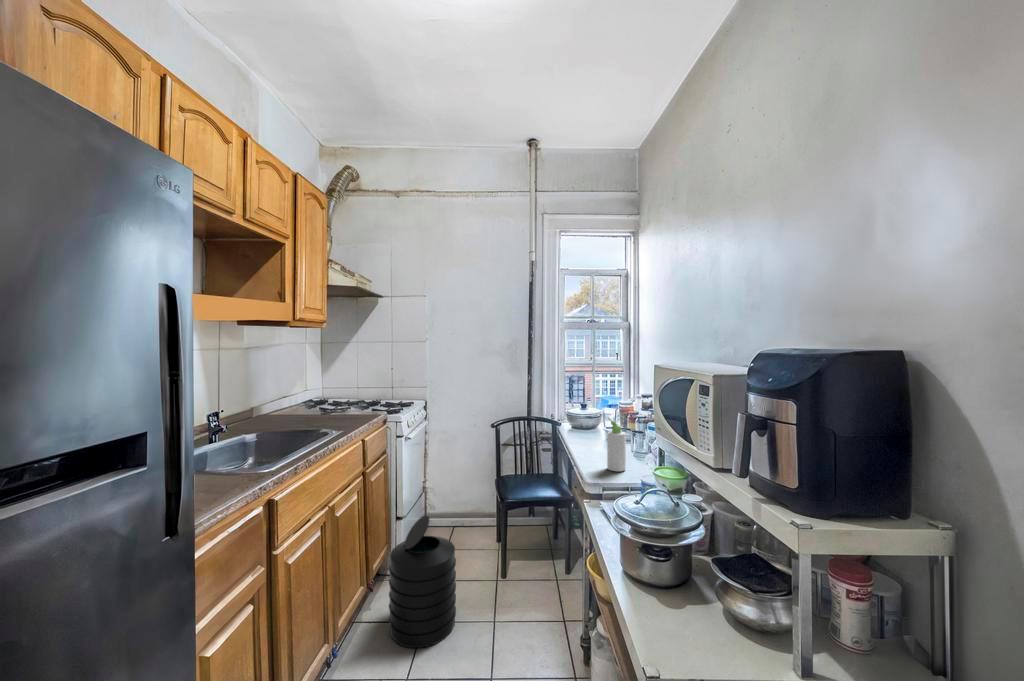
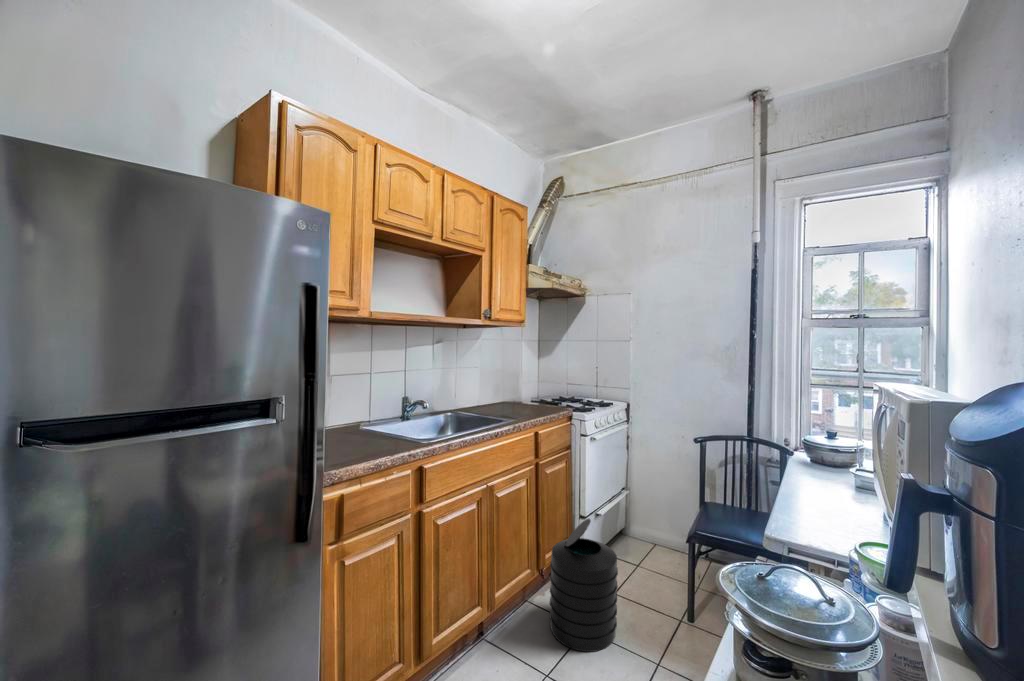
bottle: present [607,417,626,471] -> none [804,448,836,528]

